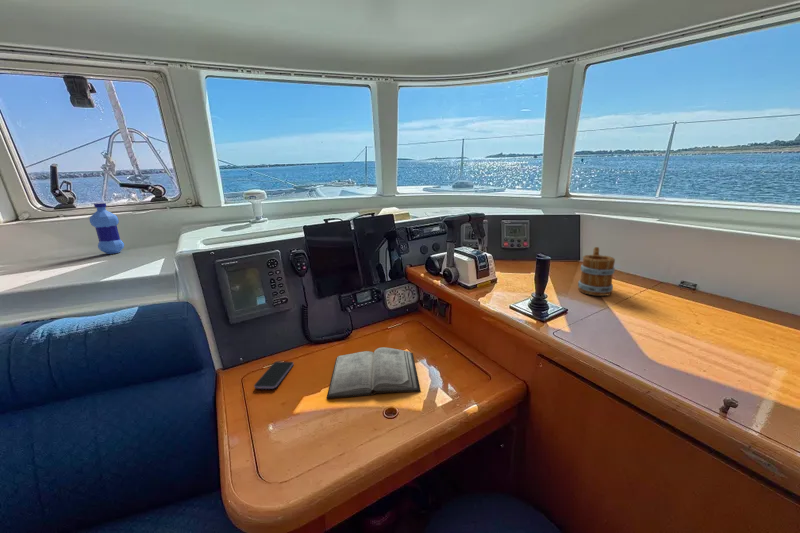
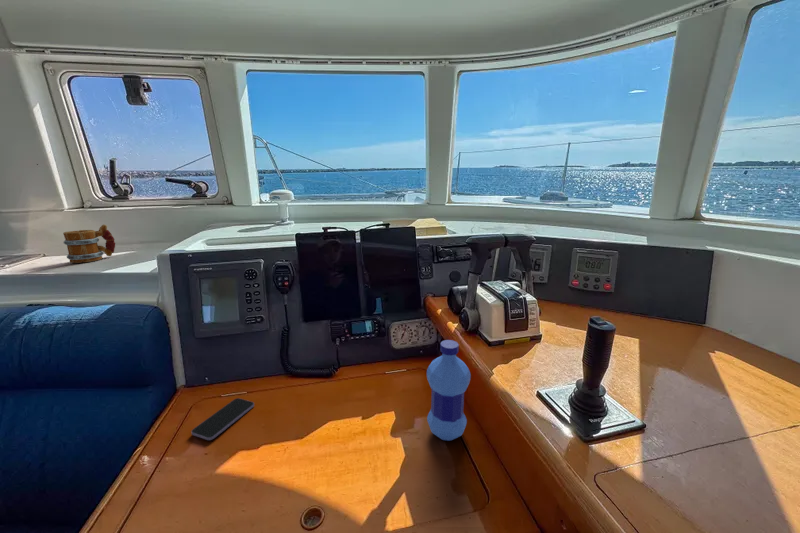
water bottle: present [89,203,124,254] -> present [427,340,471,441]
mug: present [578,247,615,296] -> present [63,225,115,263]
diary: present [327,347,421,398] -> none [255,406,399,499]

